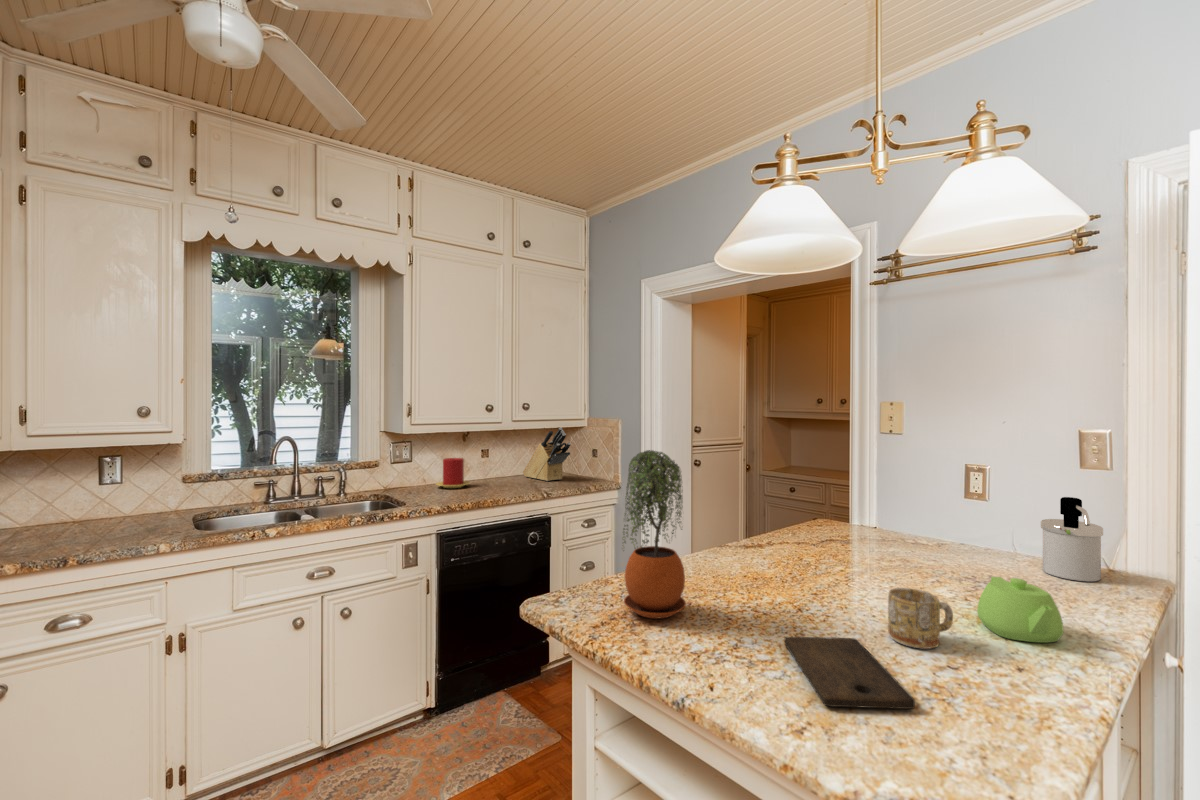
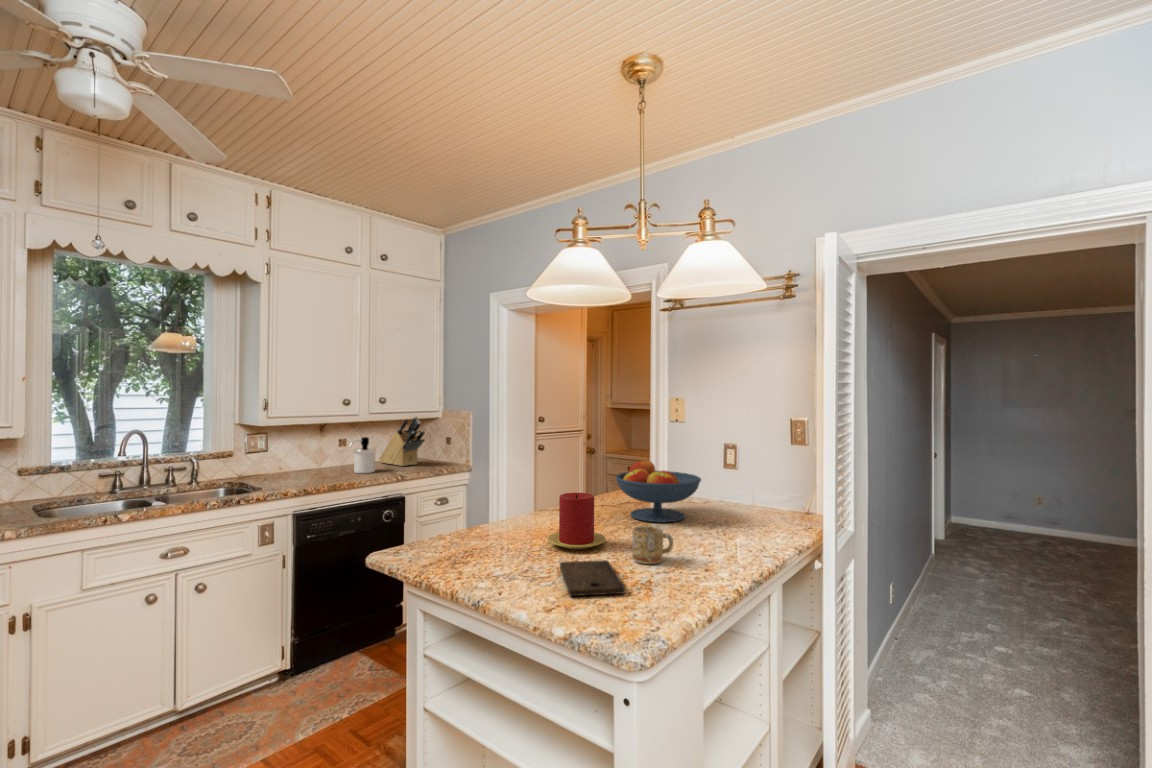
potted plant: present [623,450,686,619] -> none [446,433,498,558]
candle: present [436,458,470,488] -> present [548,493,606,549]
fruit bowl: none [823,485,952,573] -> present [615,461,701,522]
soap dispenser: present [1041,497,1103,582] -> present [349,437,376,473]
teapot: present [977,577,1064,643] -> none [696,516,741,557]

